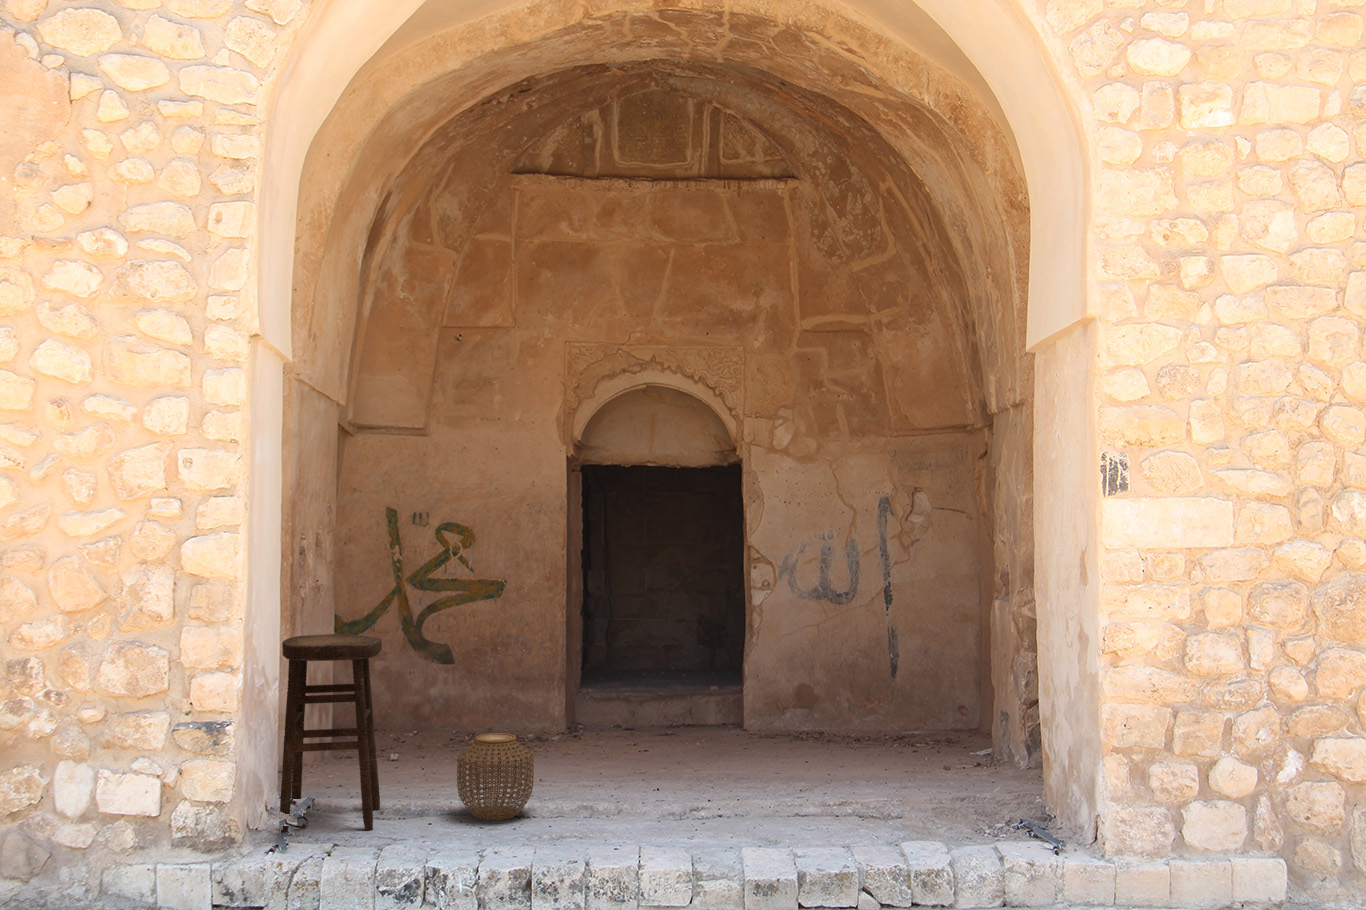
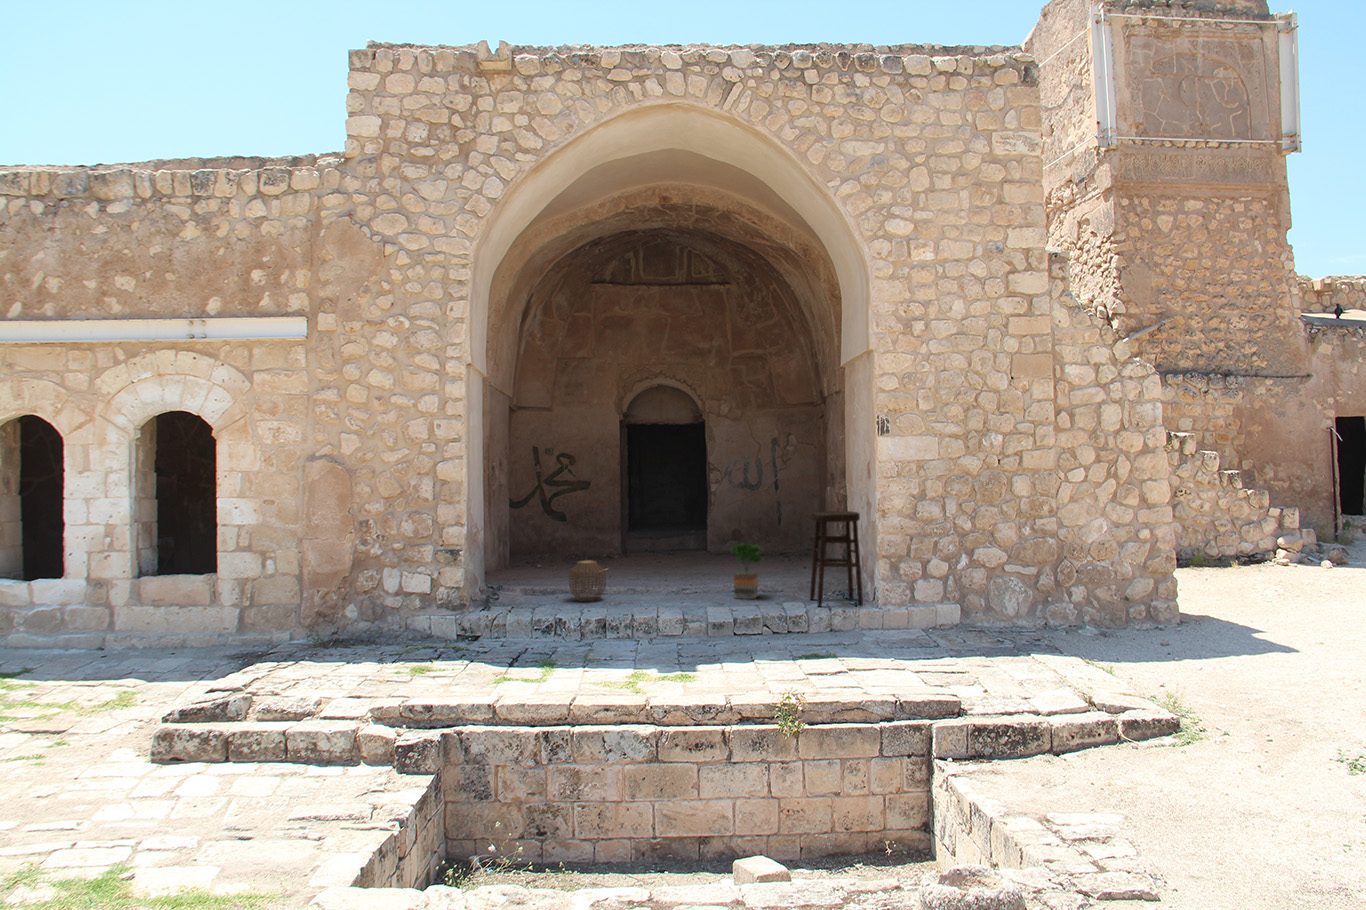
stool: present [280,634,382,833] -> present [810,511,863,607]
potted tree: none [787,702,862,821] -> present [731,544,763,599]

